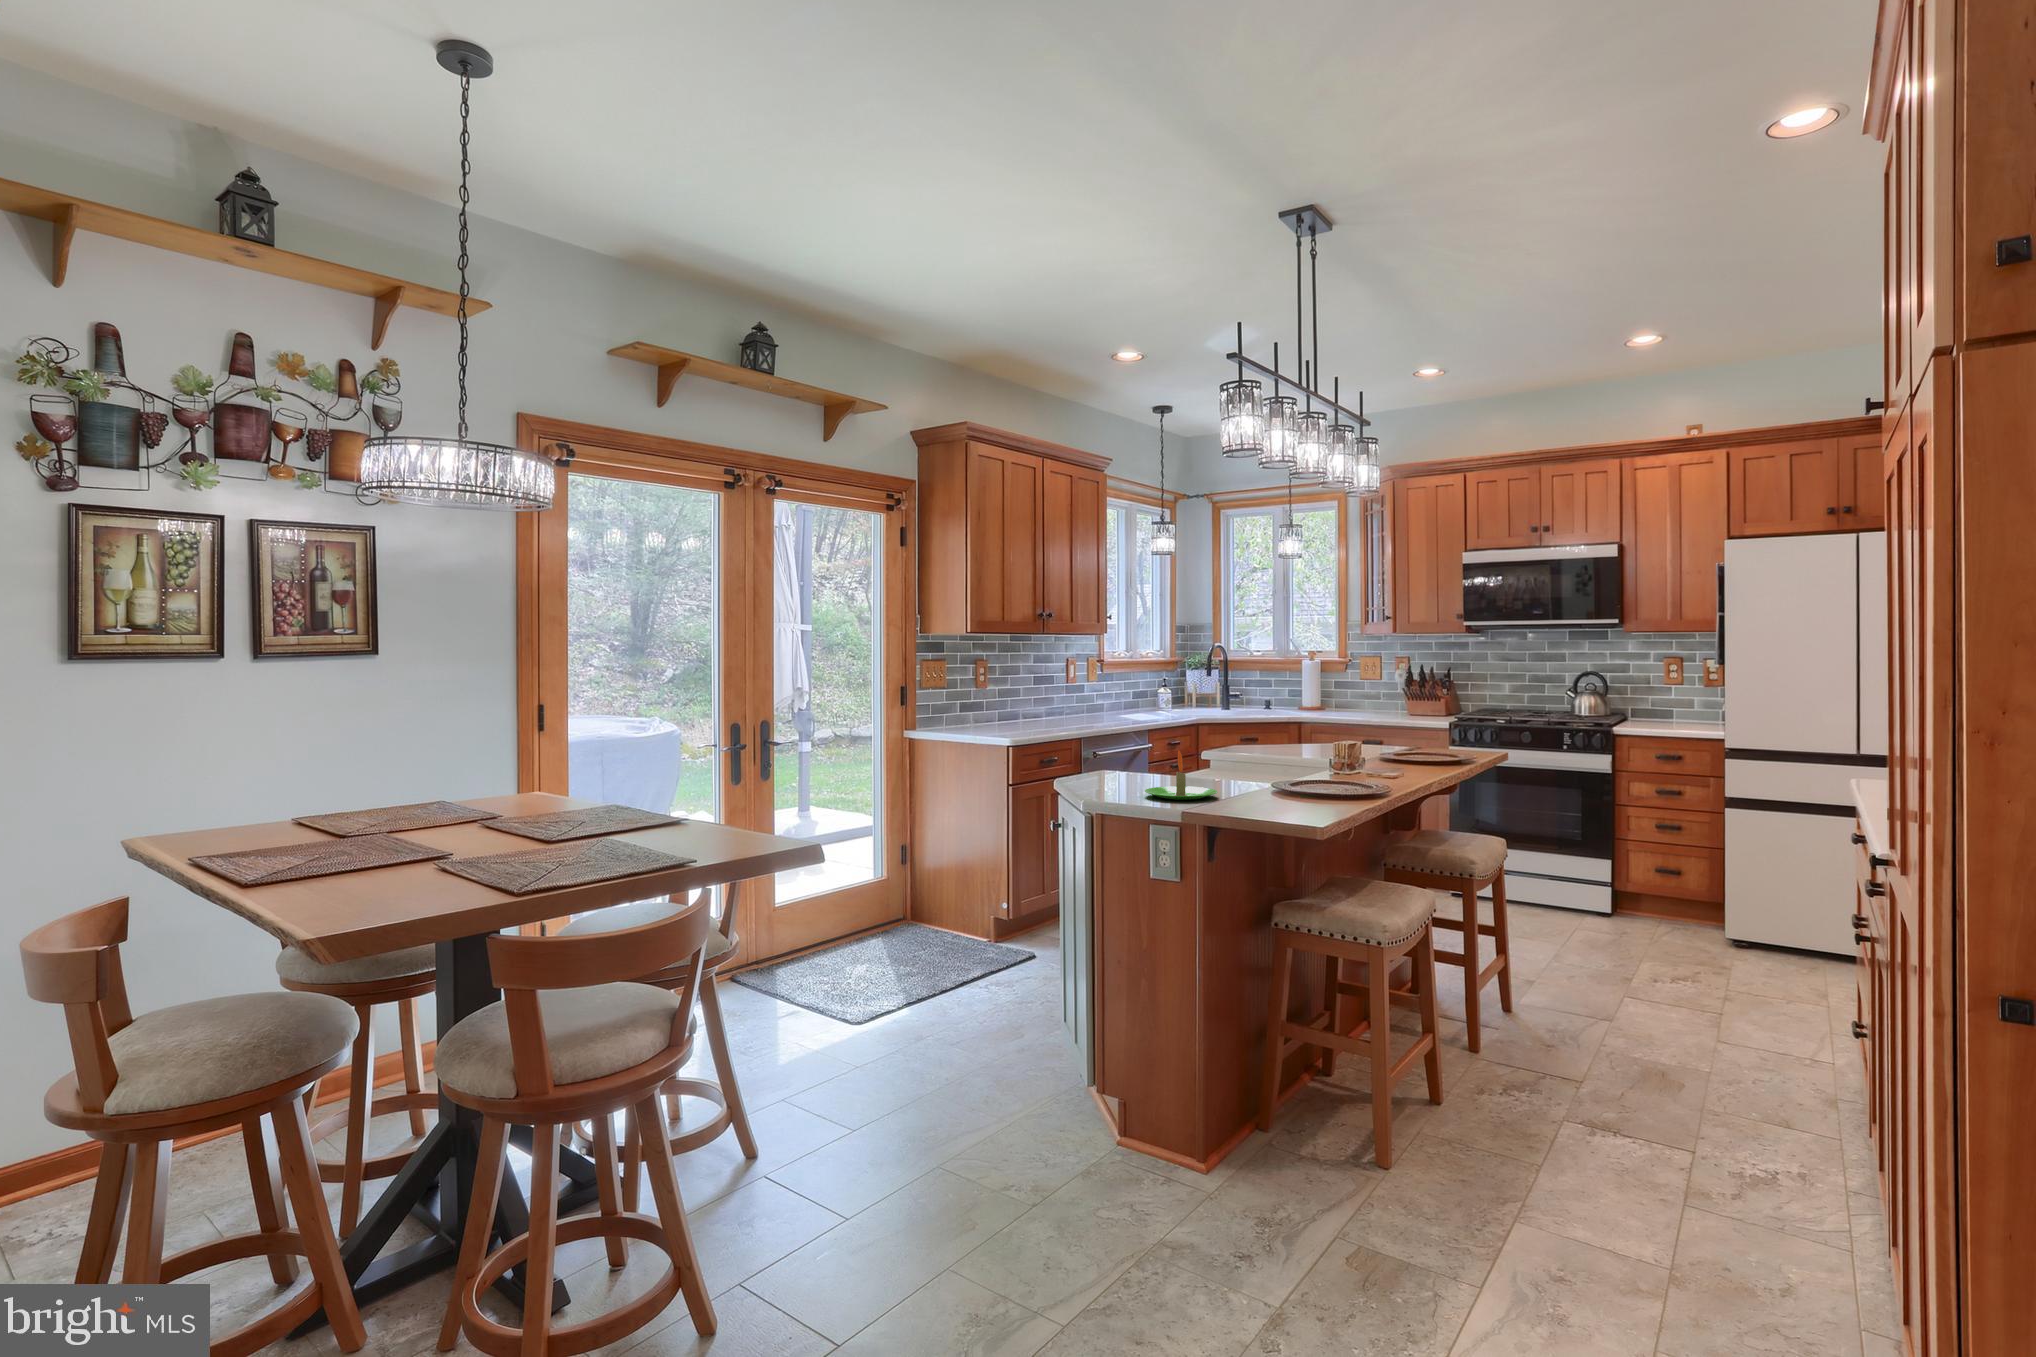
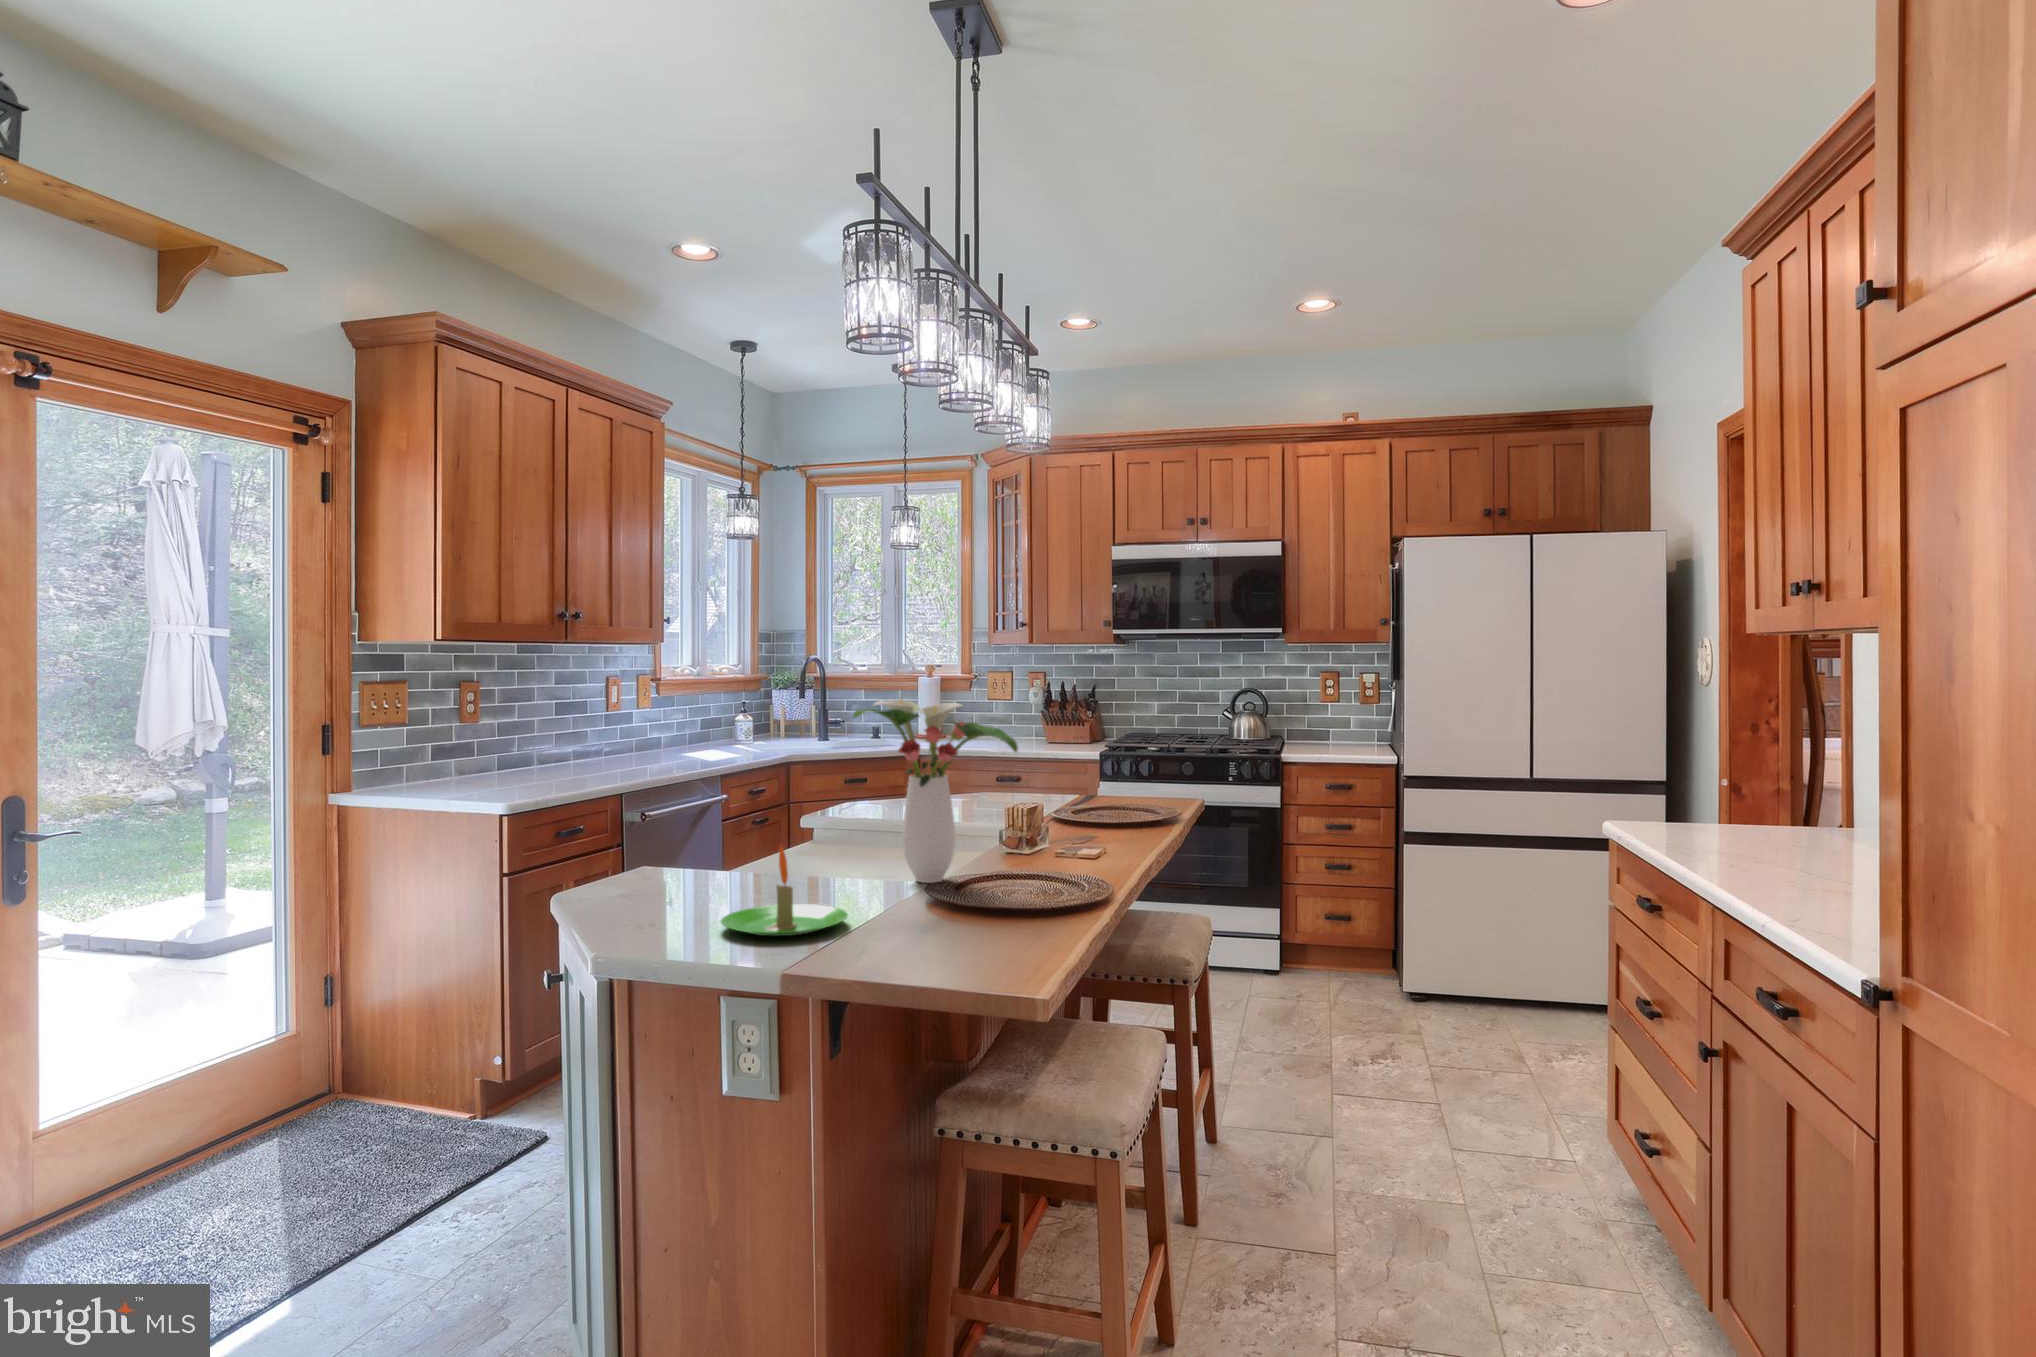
flower arrangement: none [1224,667,1330,784] -> present [853,699,1018,883]

